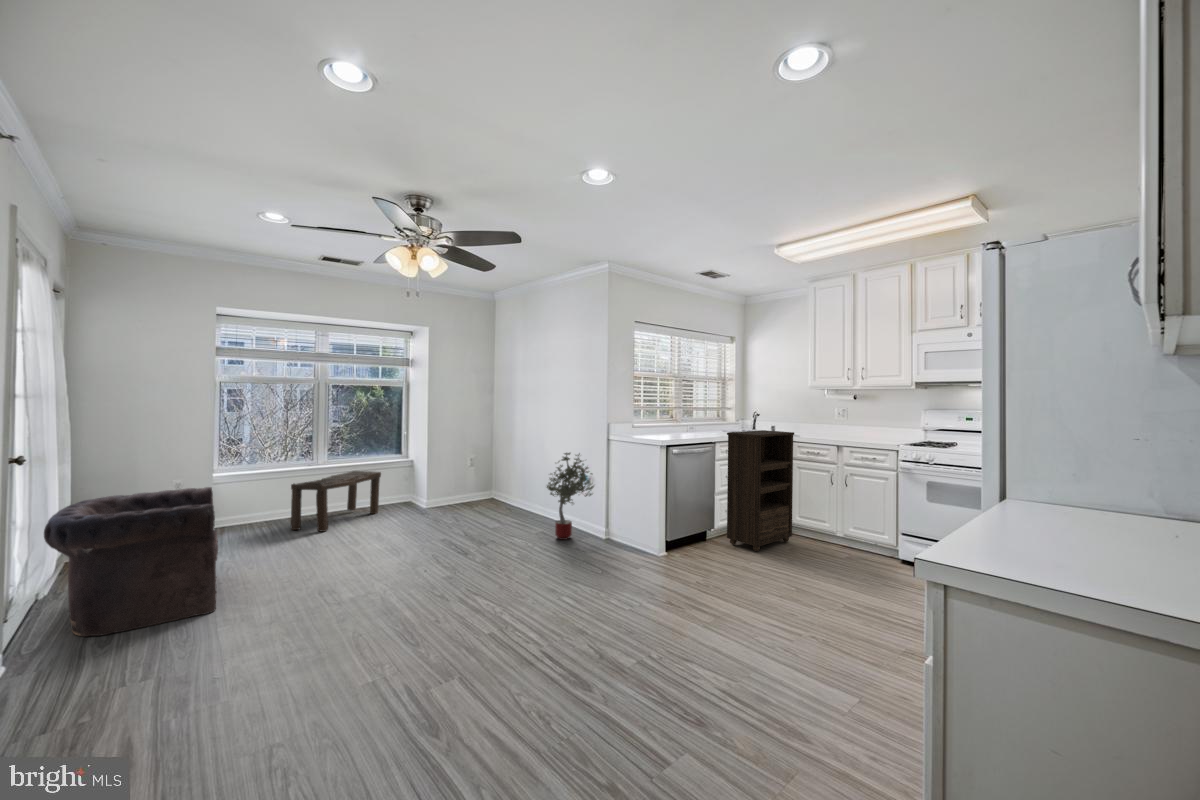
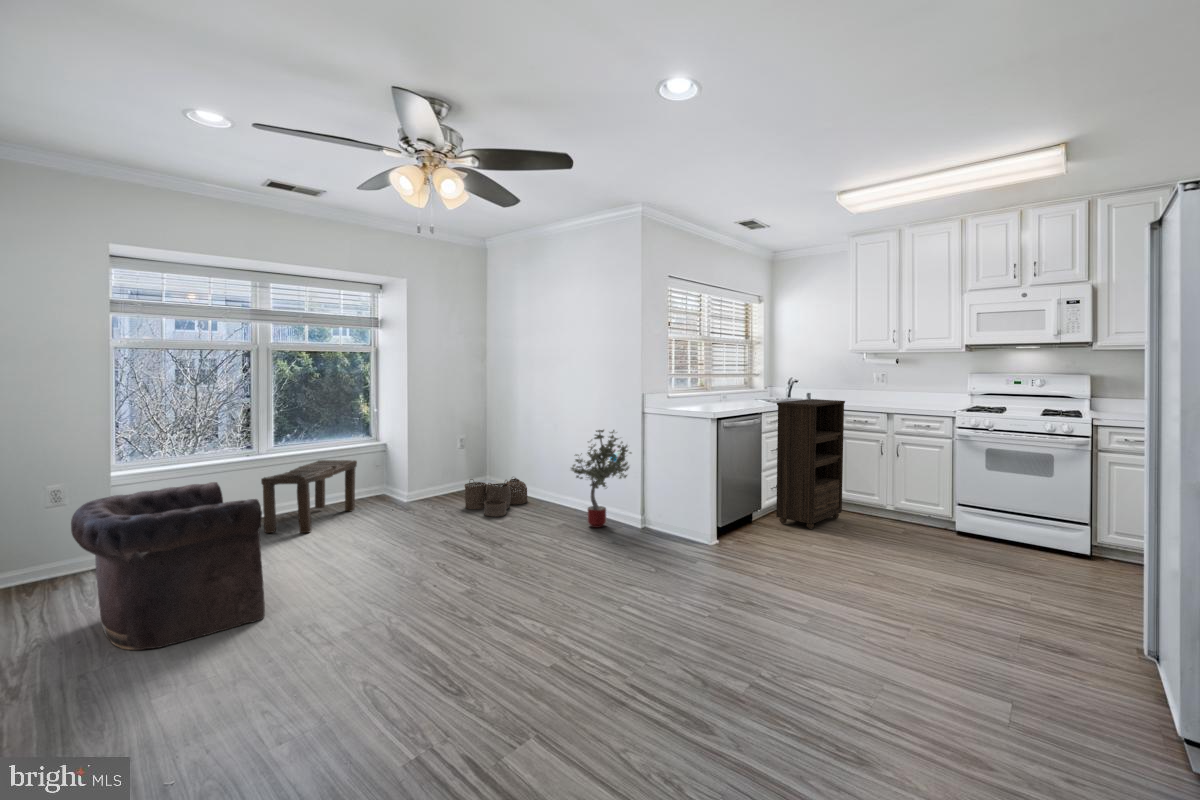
woven basket: none [466,490,522,525] -> present [465,478,527,517]

